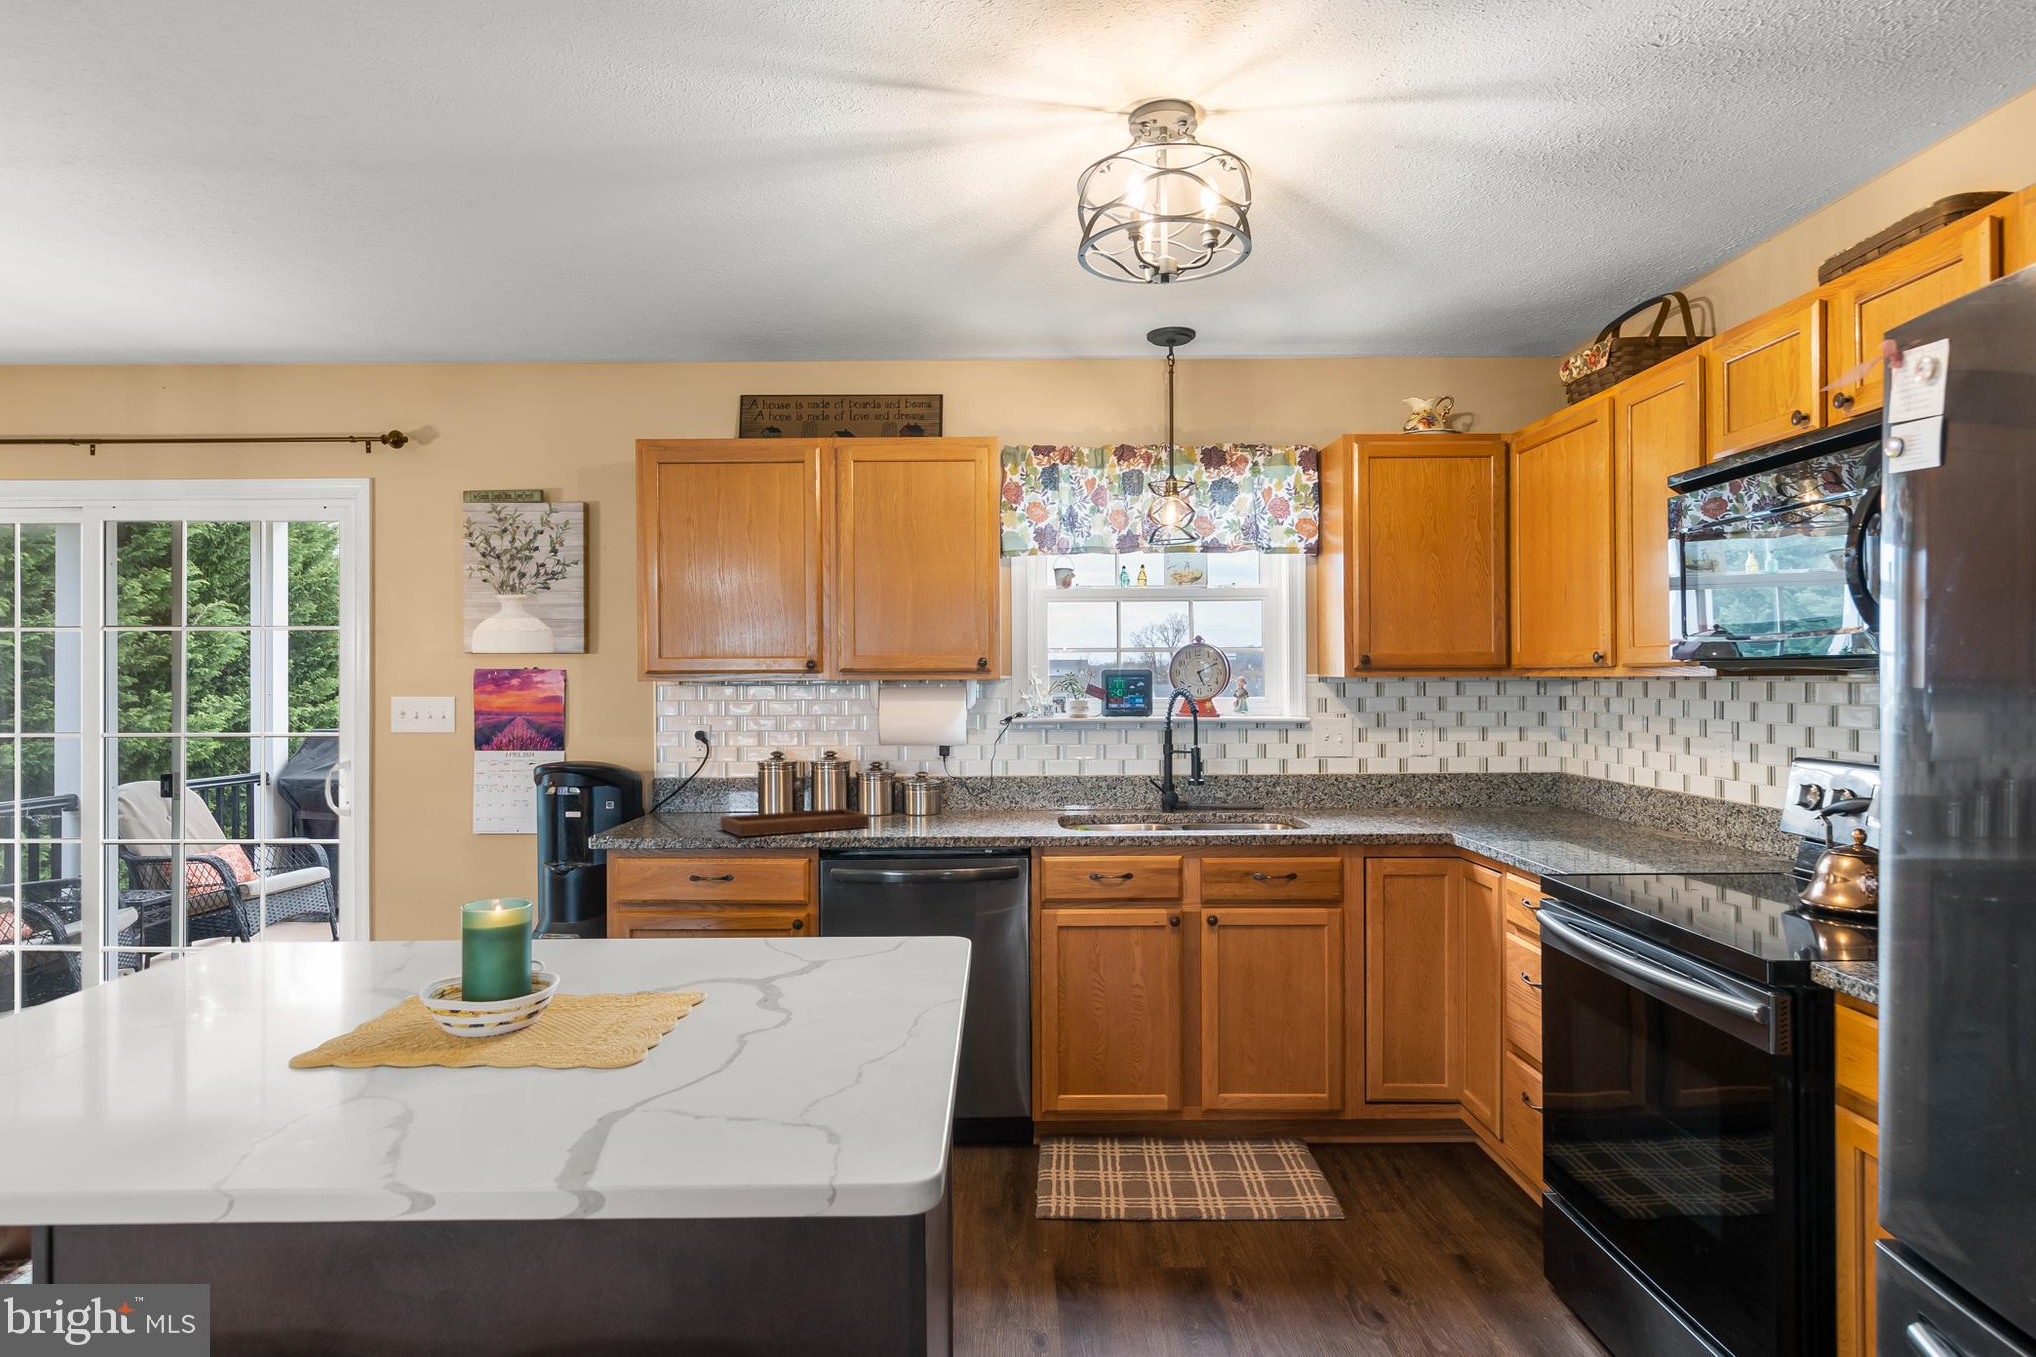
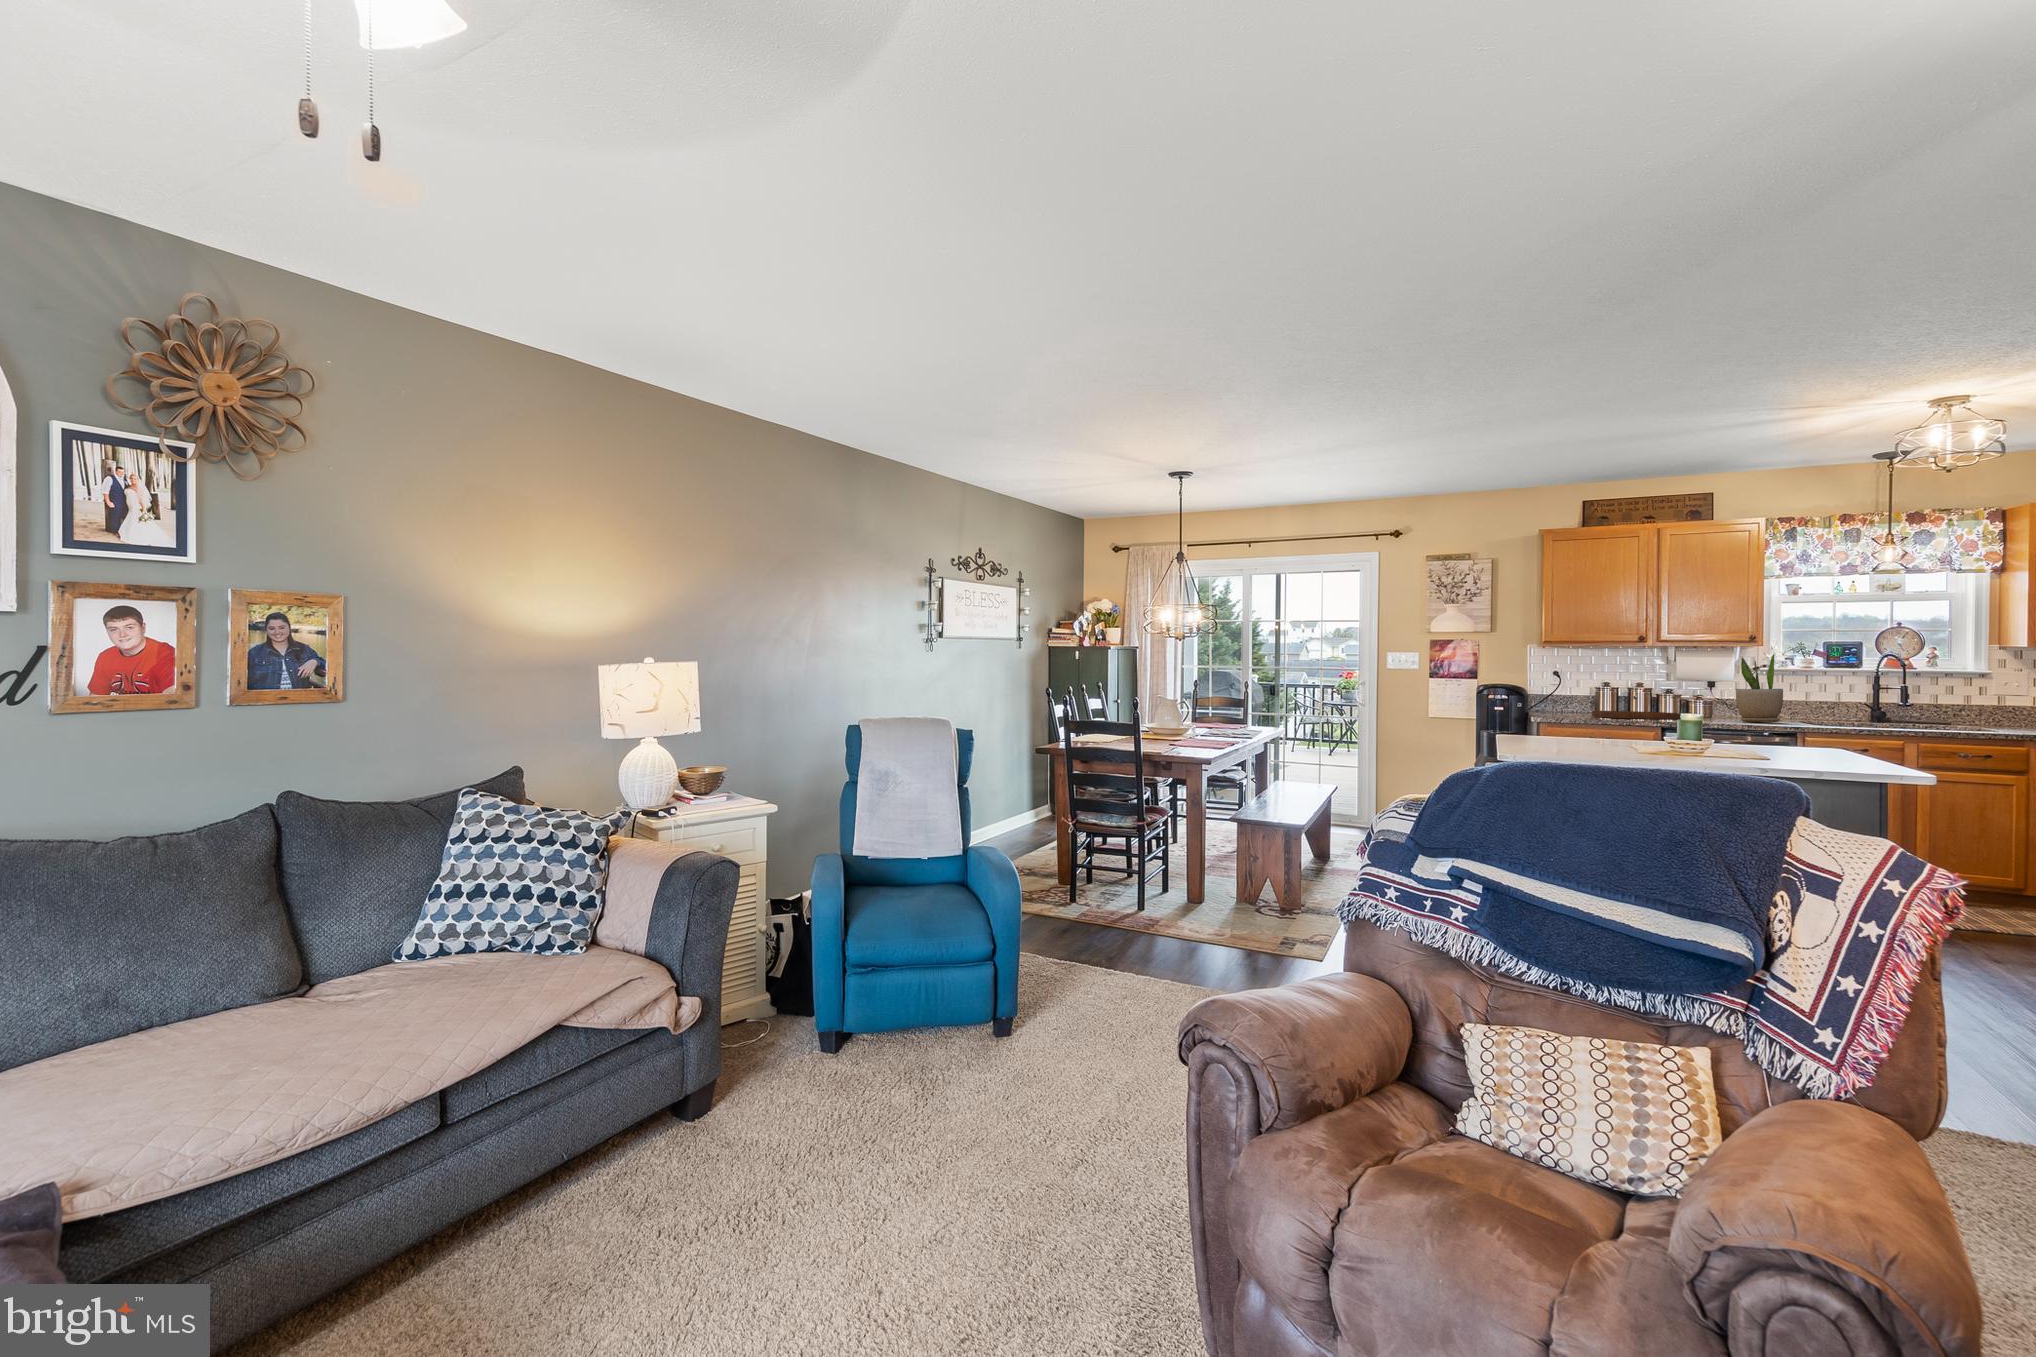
potted plant: none [948,696,1018,832] -> present [1736,654,1783,722]

